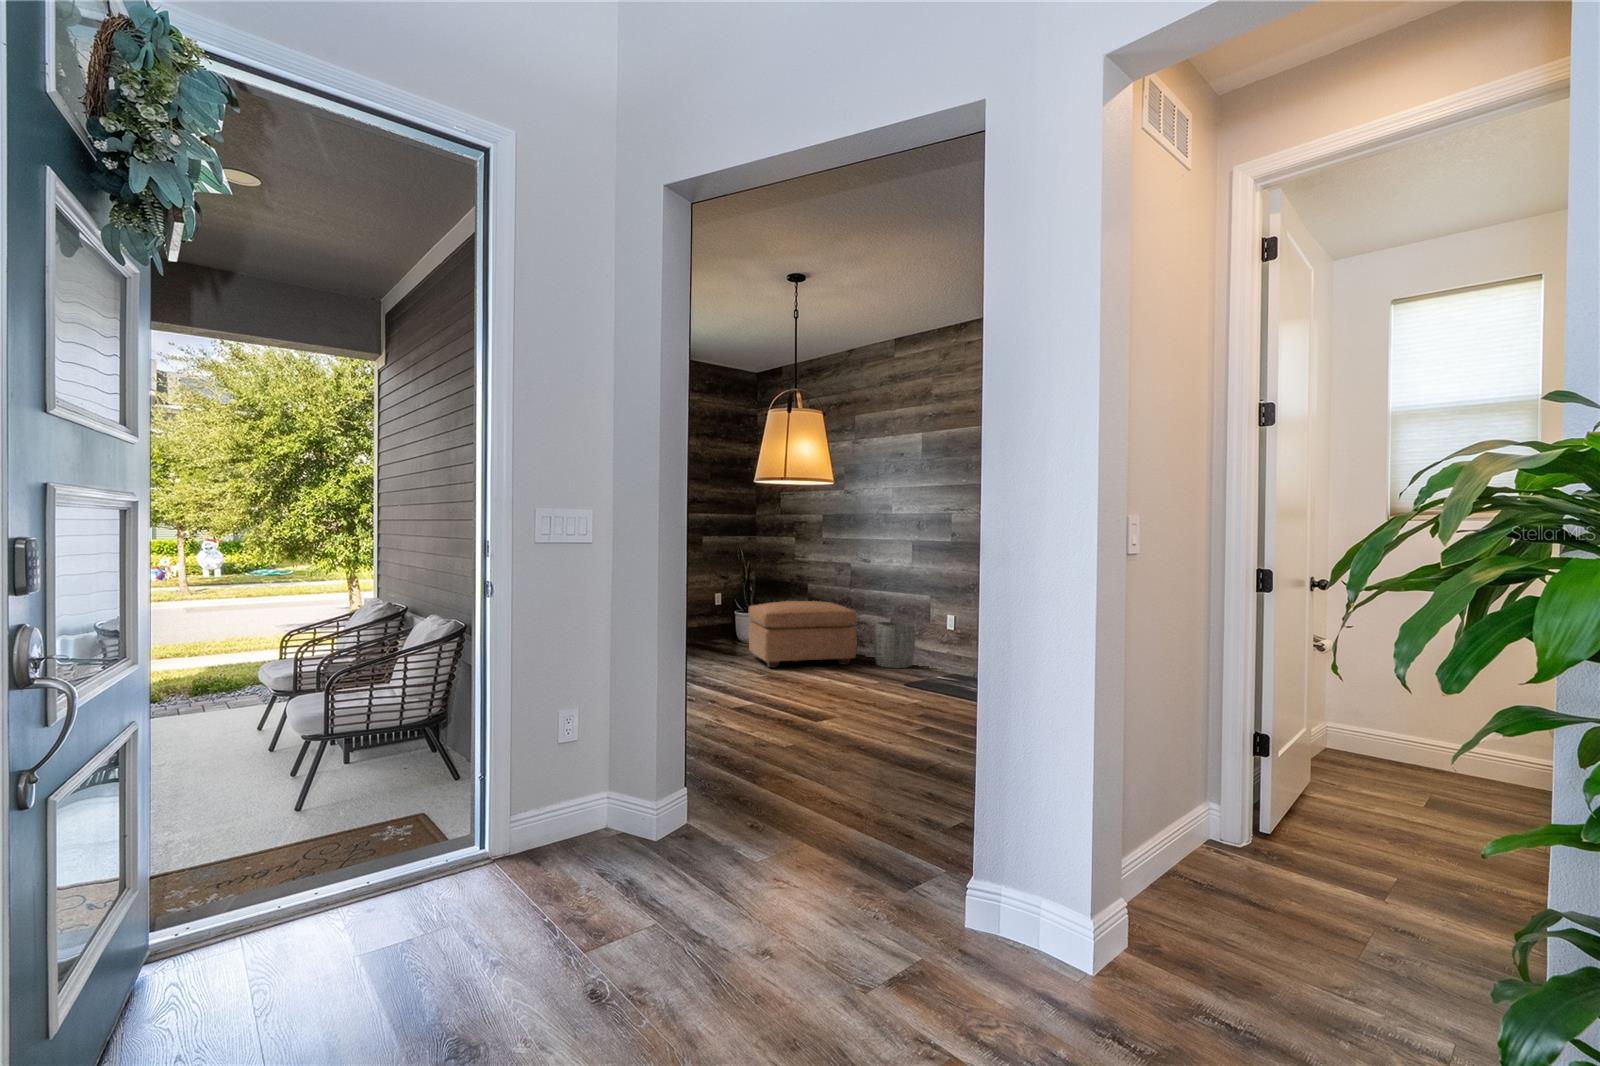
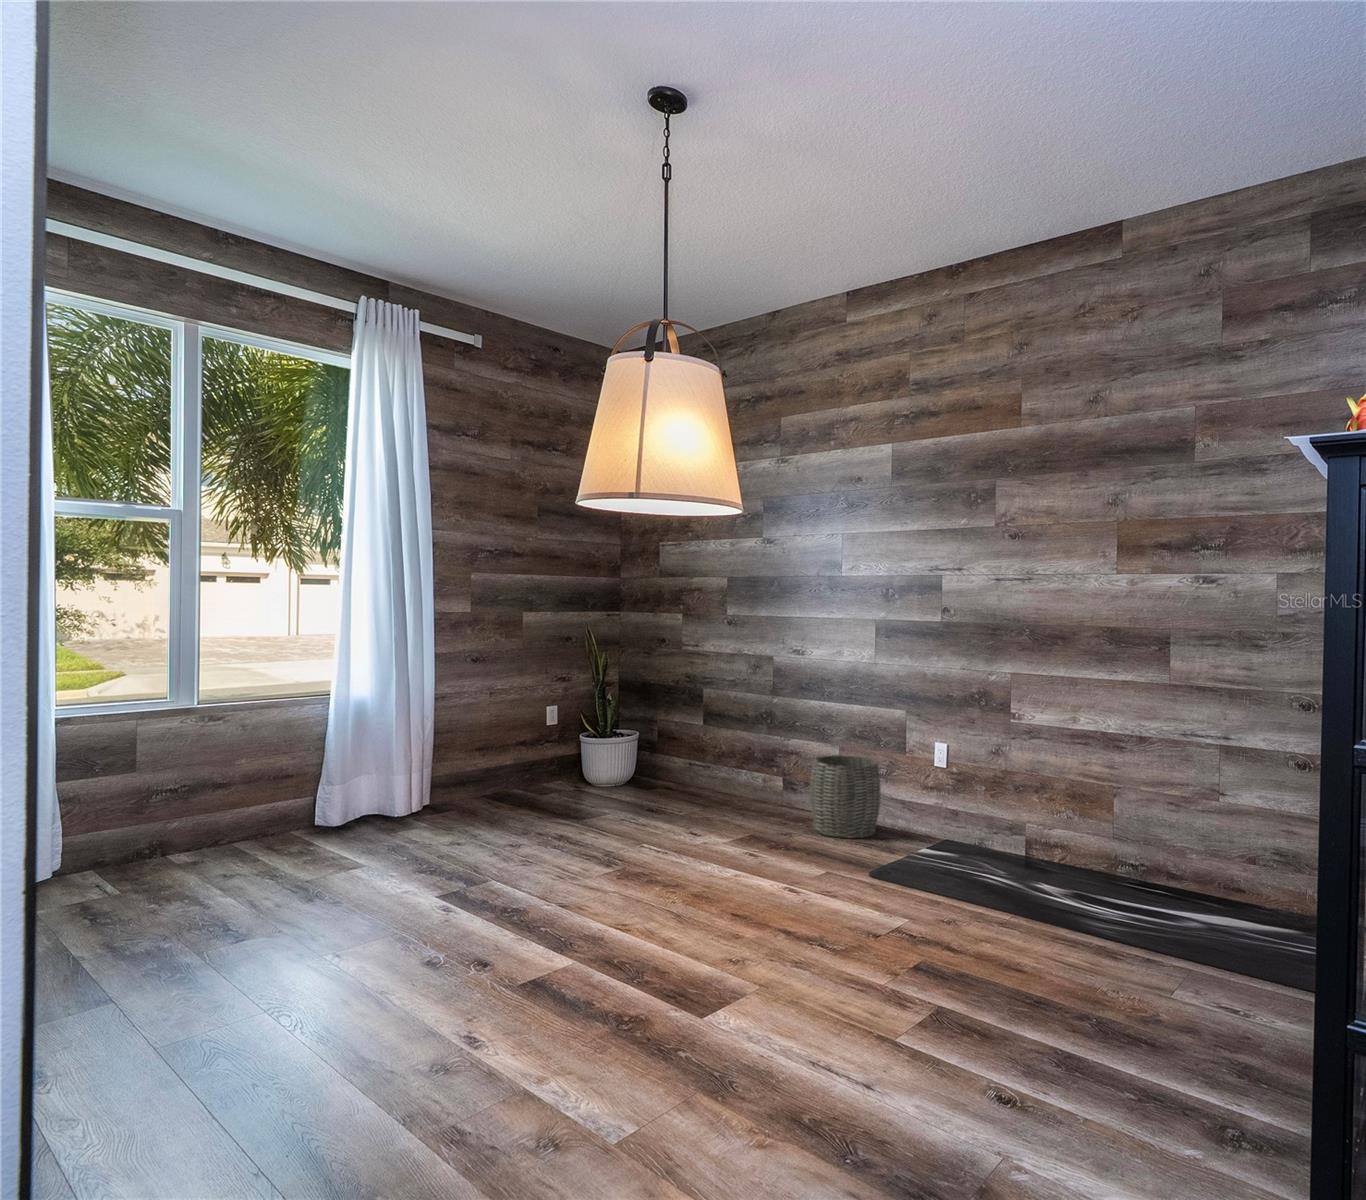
ottoman: present [749,601,857,668] -> none [603,721,782,837]

